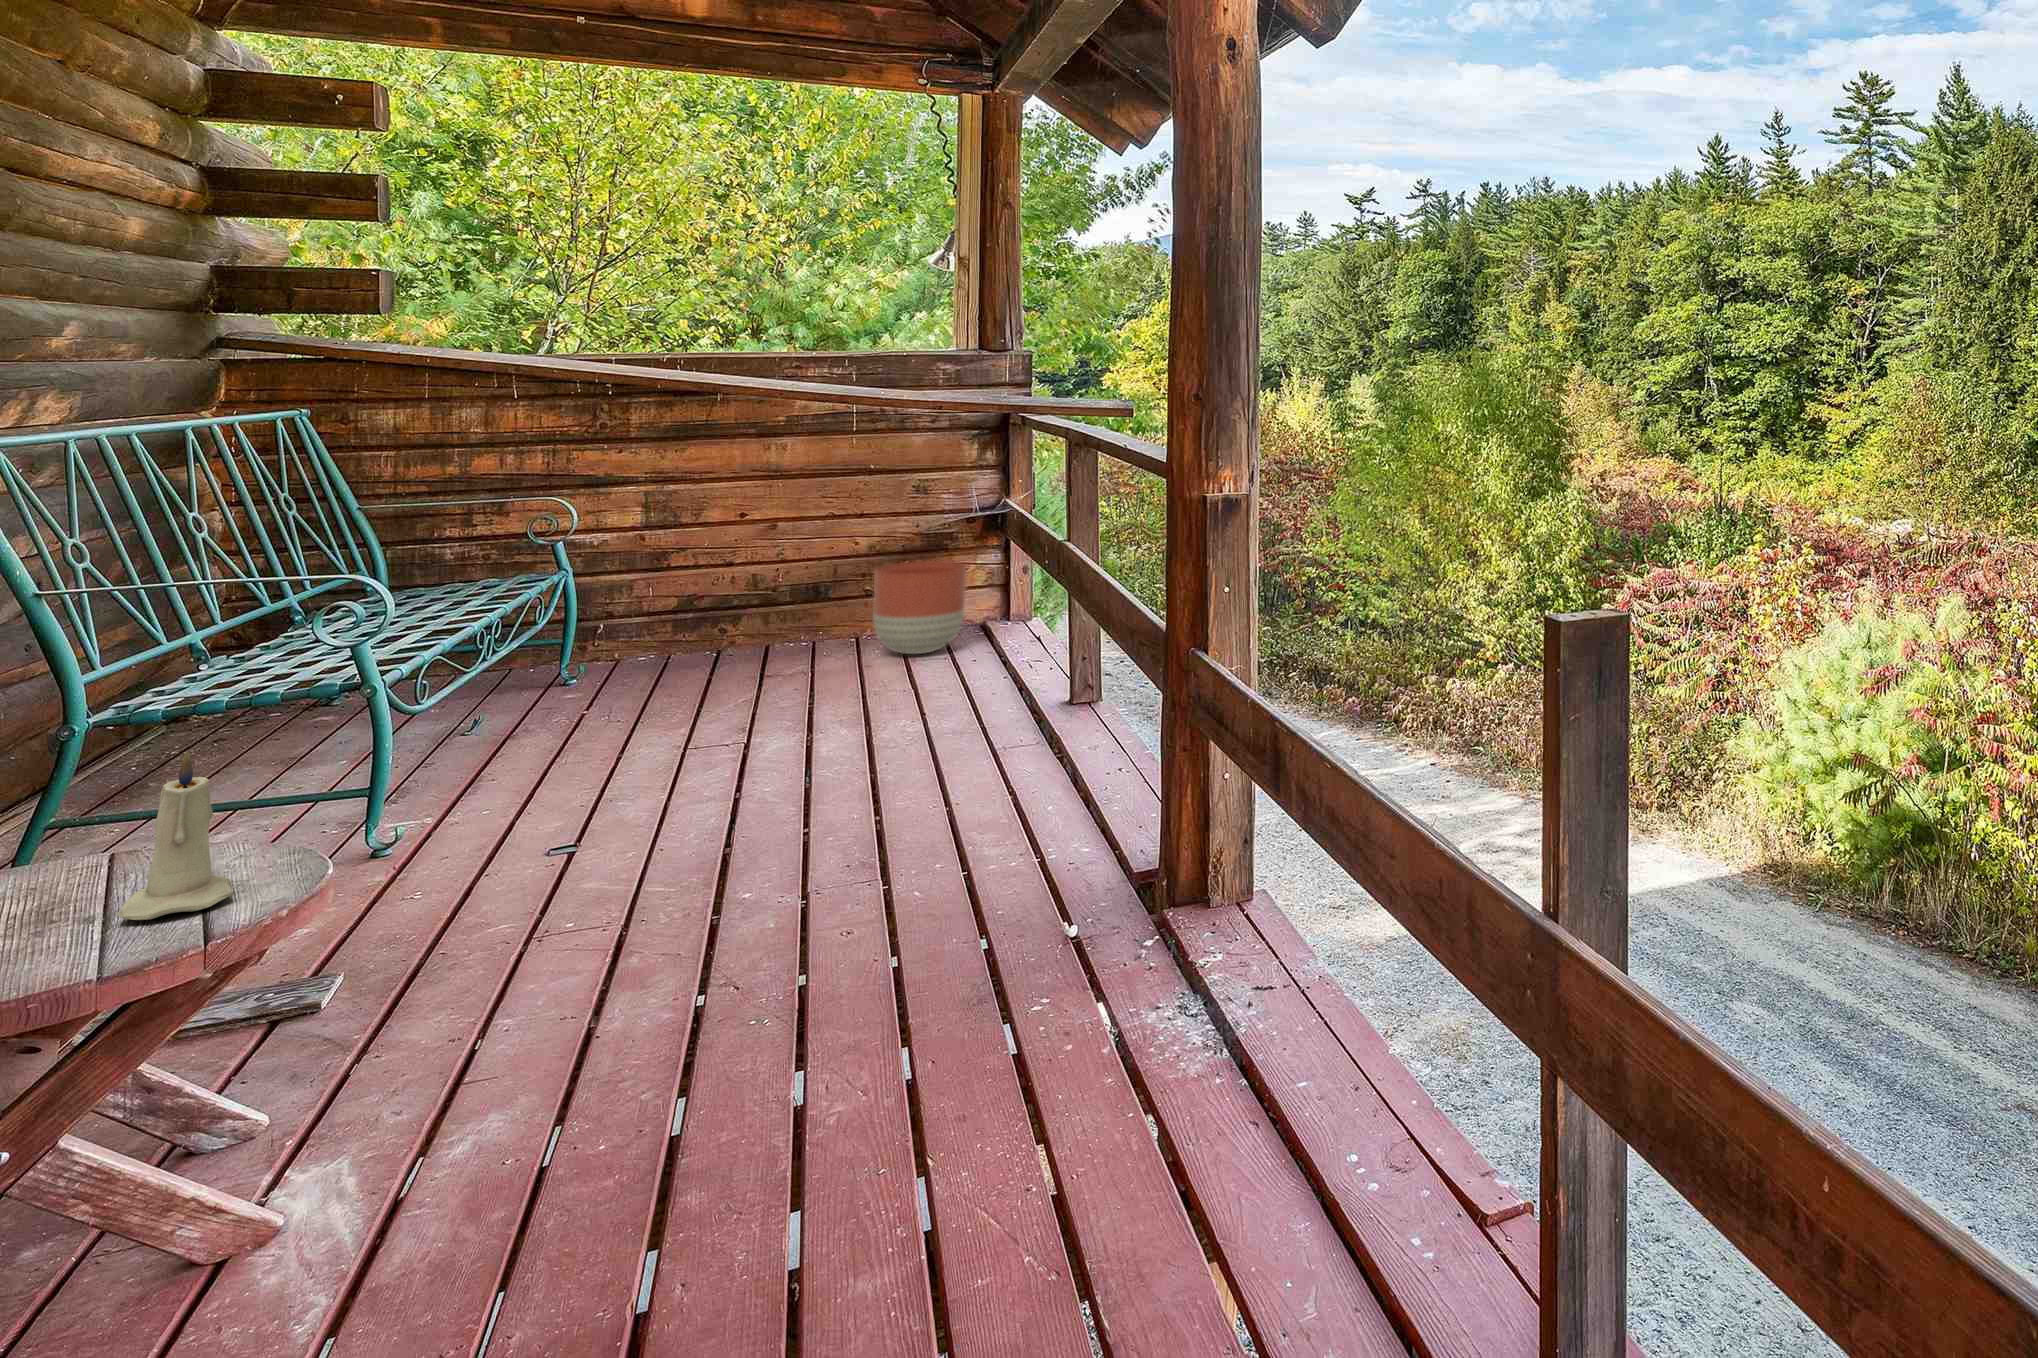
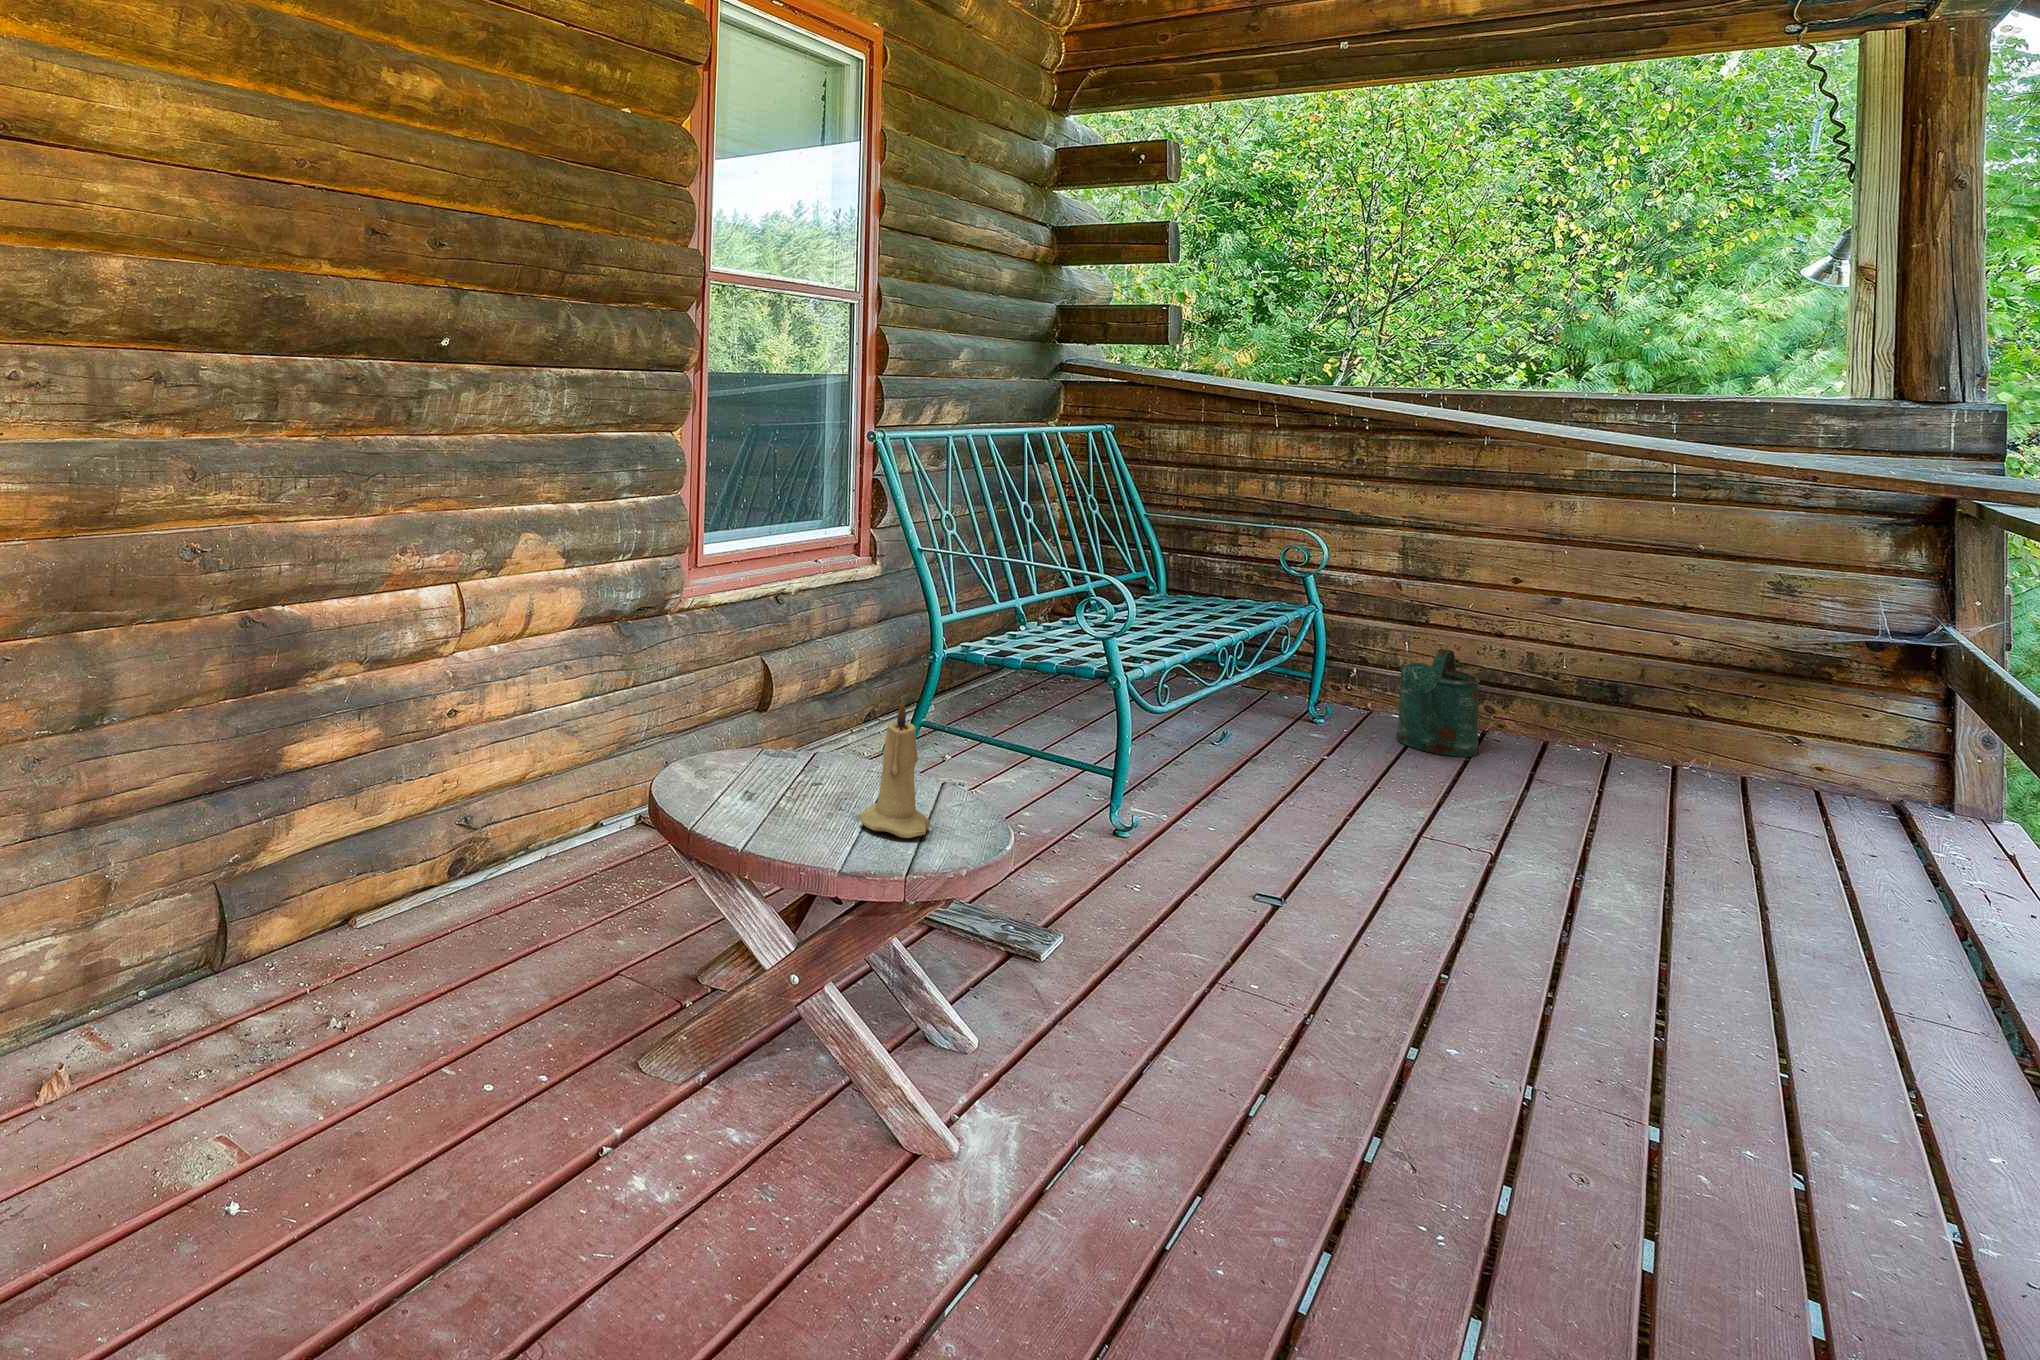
planter: present [874,561,967,654] -> none [1696,684,1862,824]
watering can: none [647,585,719,679] -> present [1396,649,1480,757]

